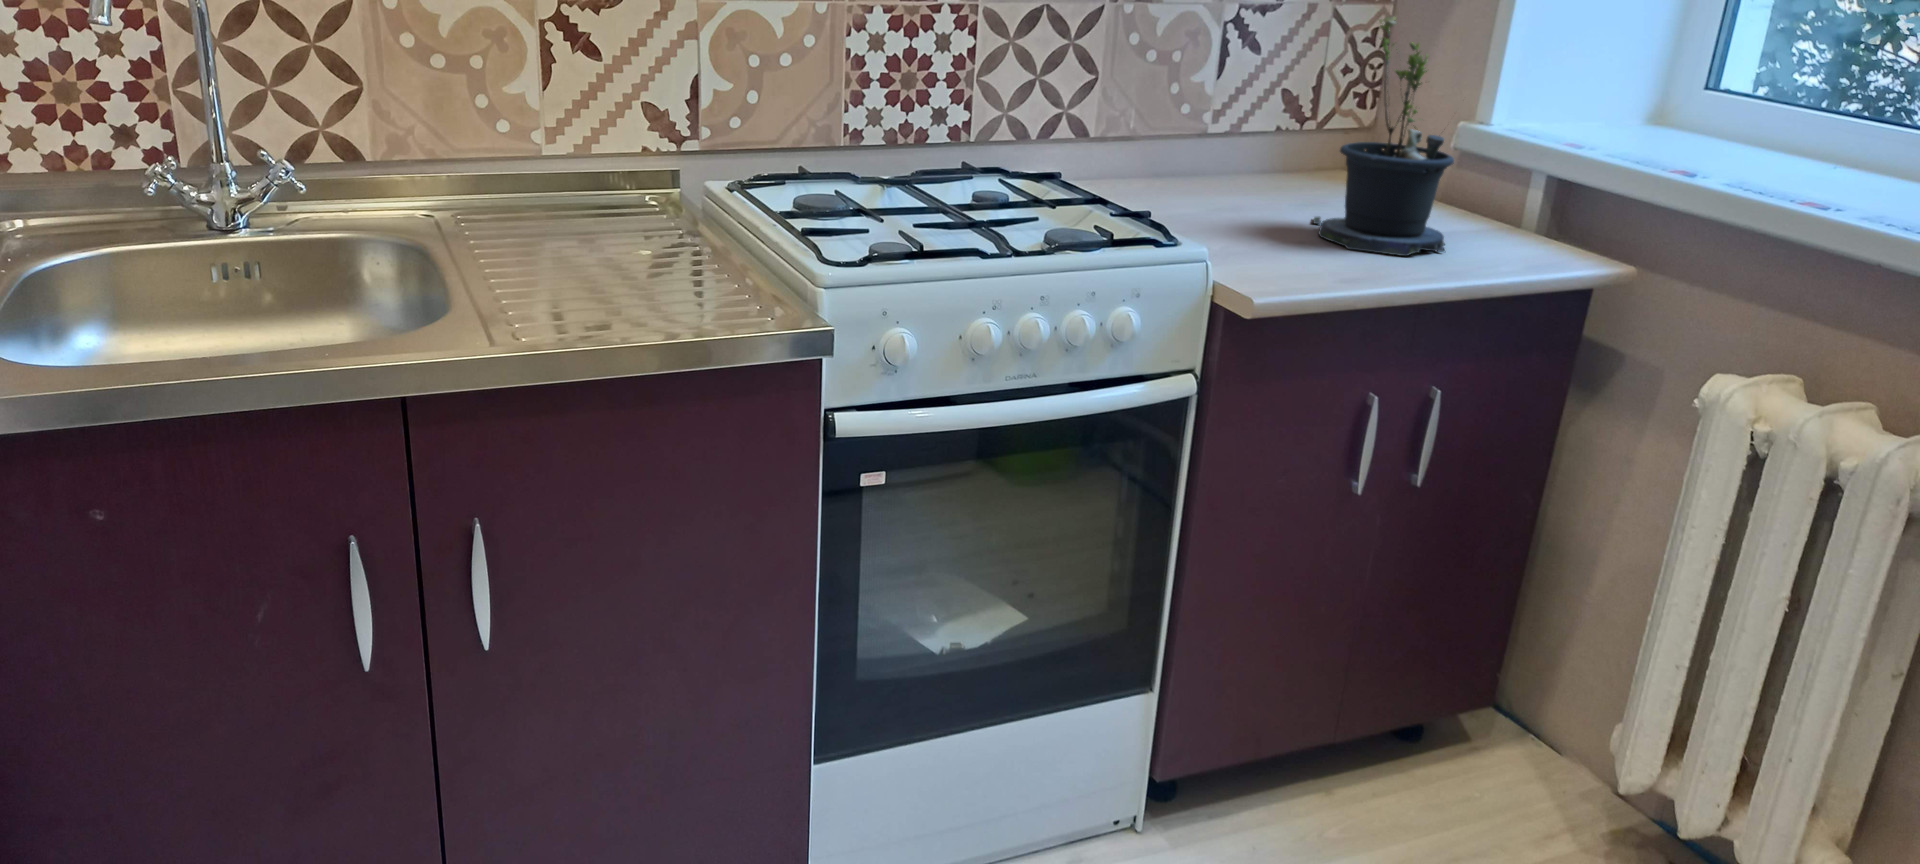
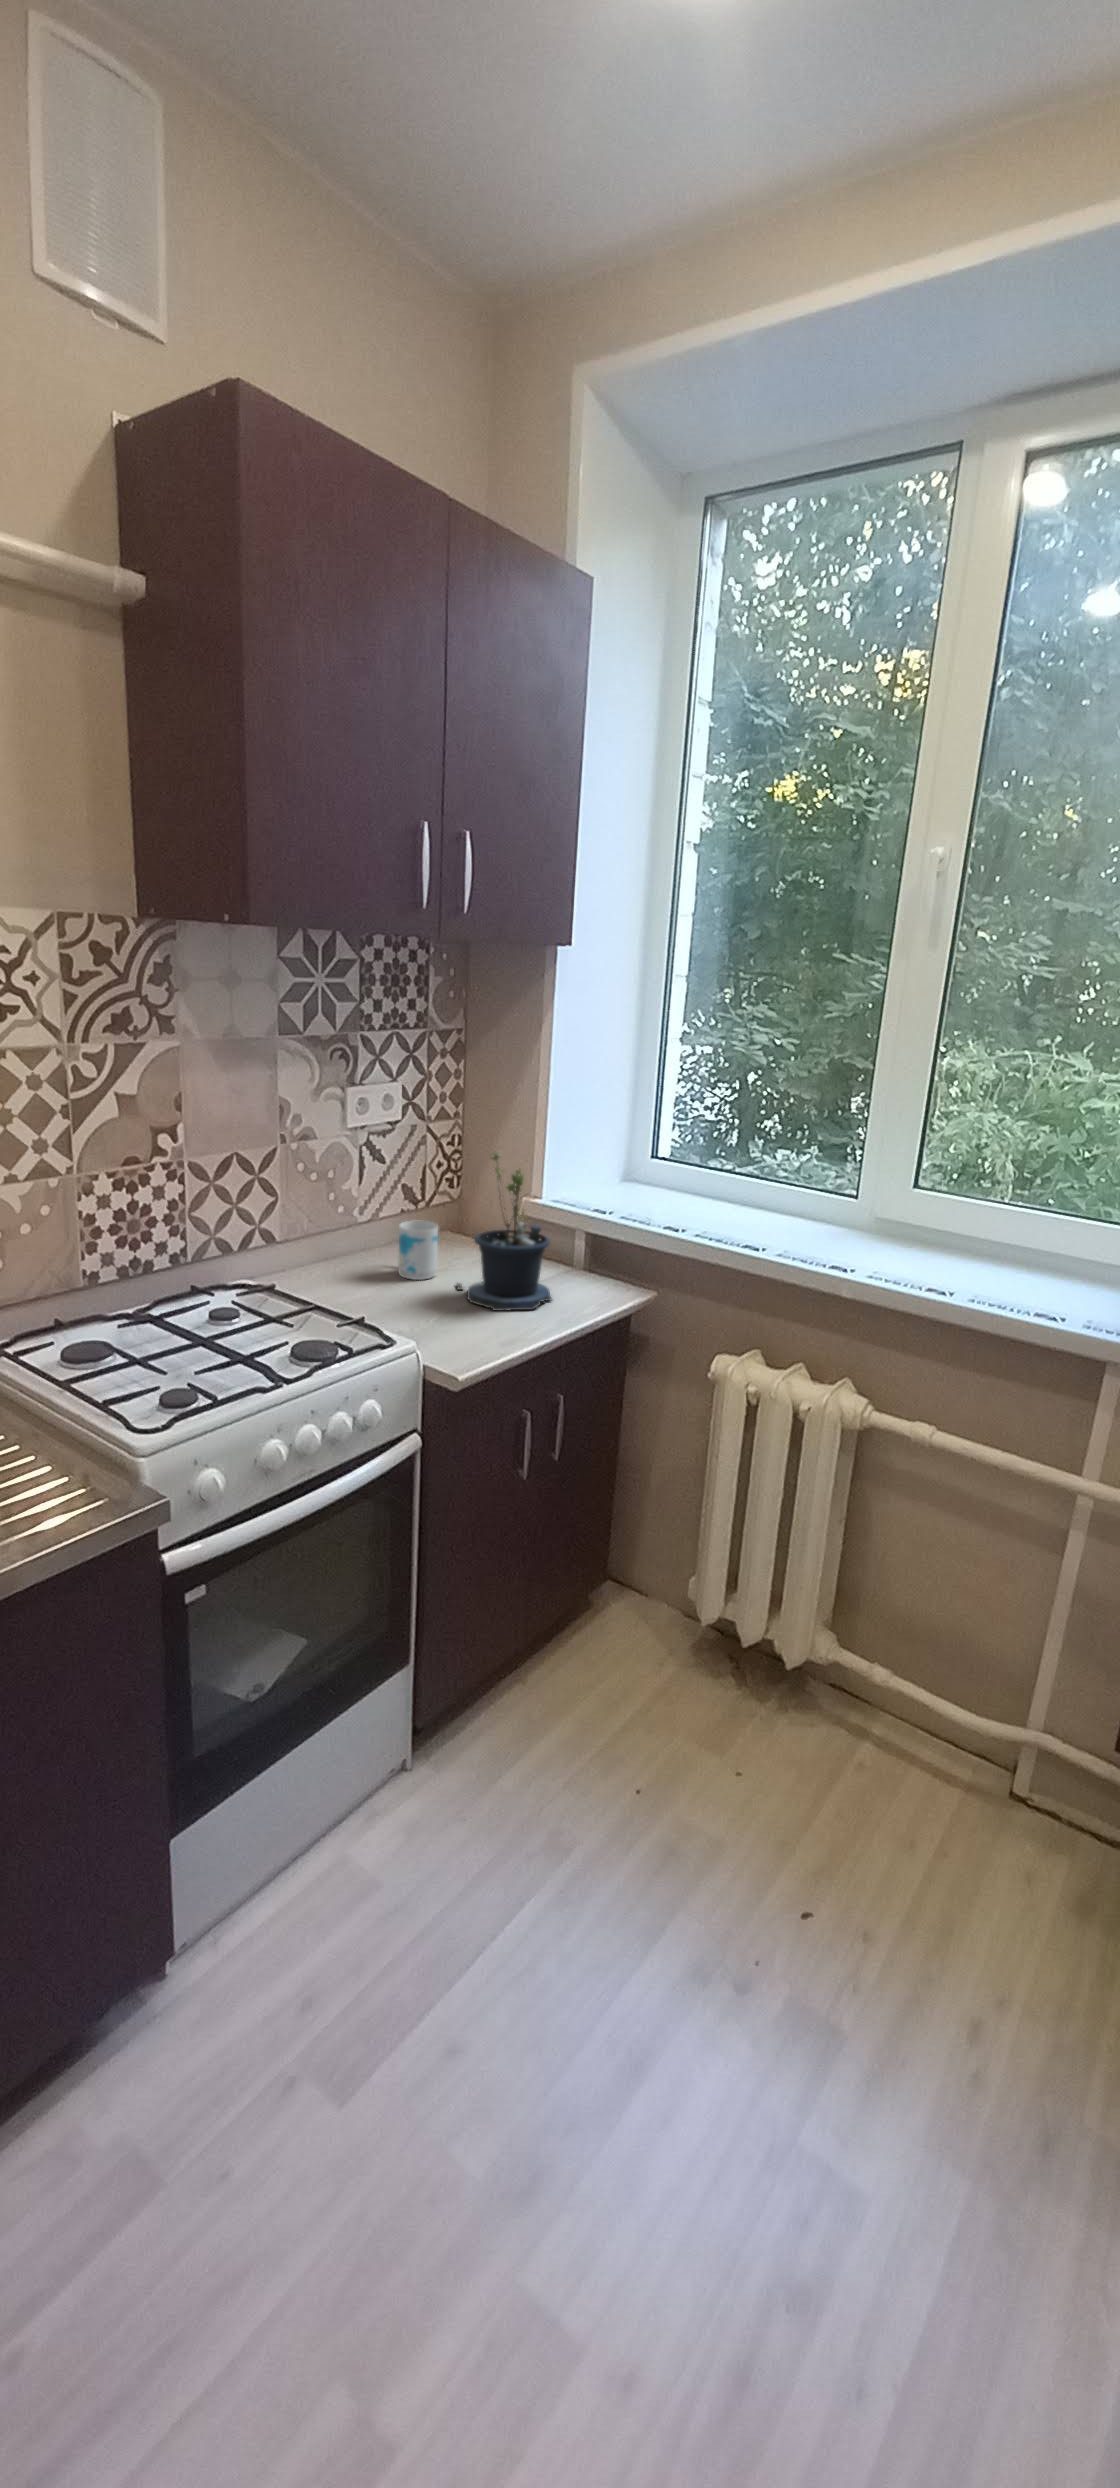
mug: none [1243,127,1306,208] -> present [398,1221,438,1280]

